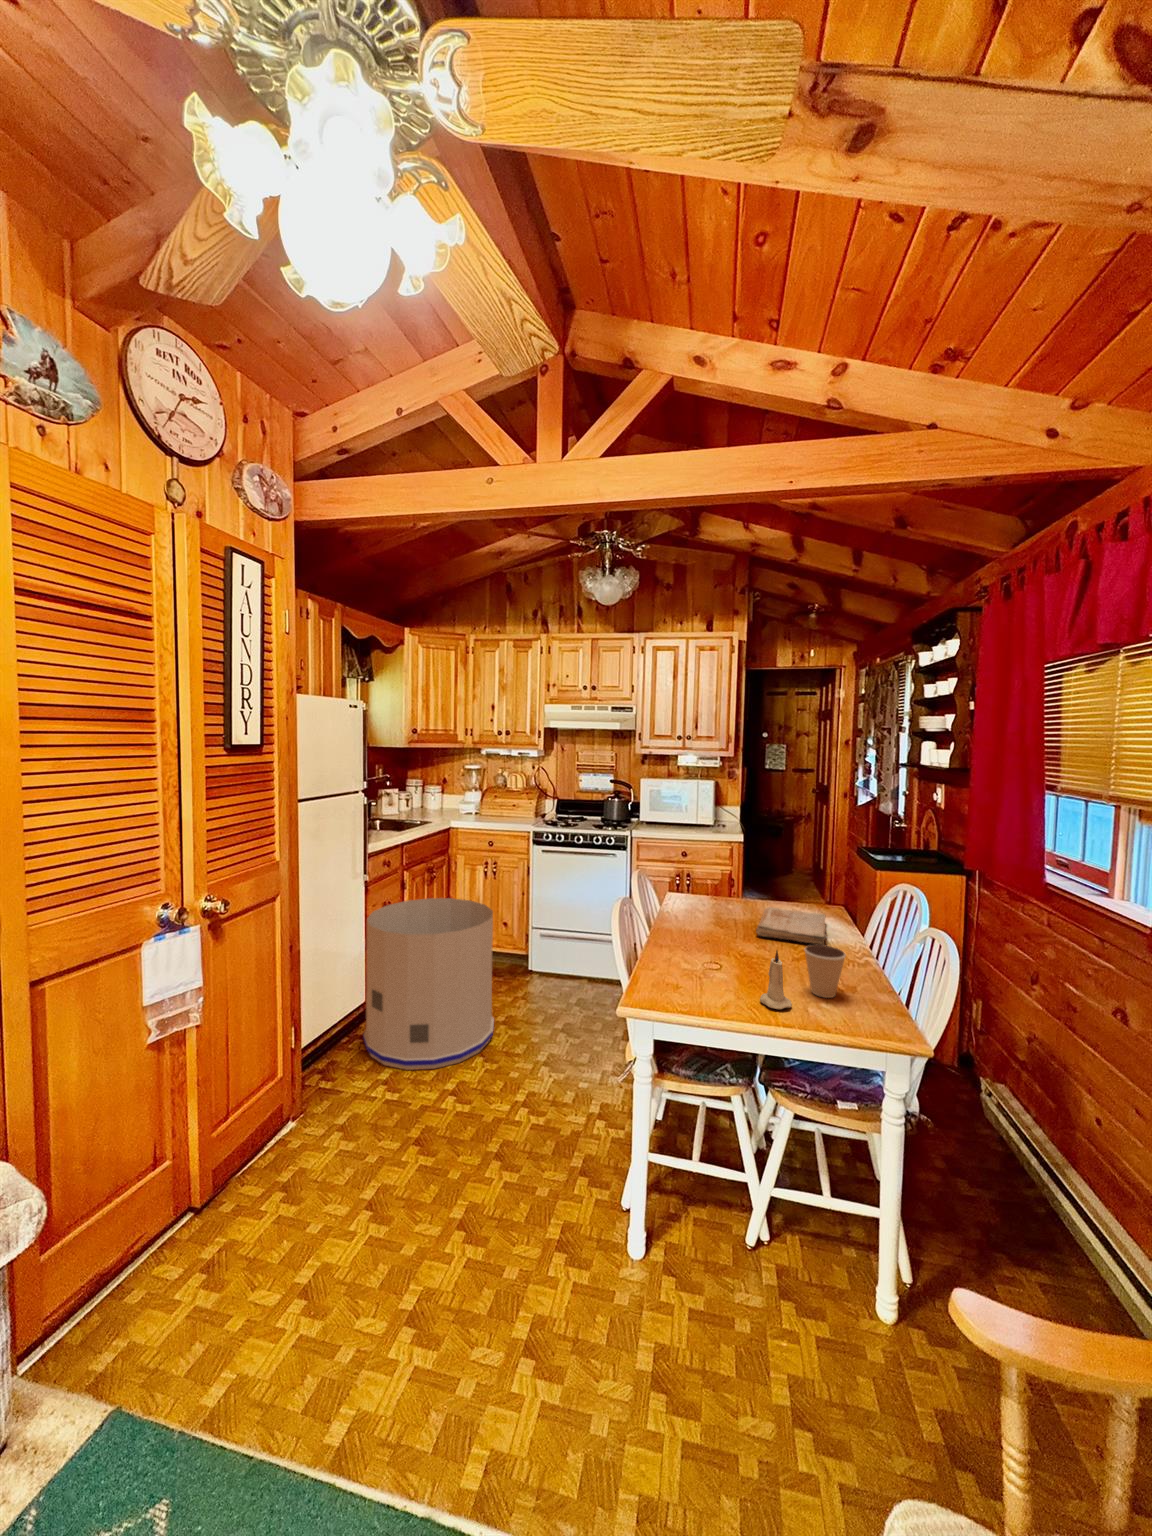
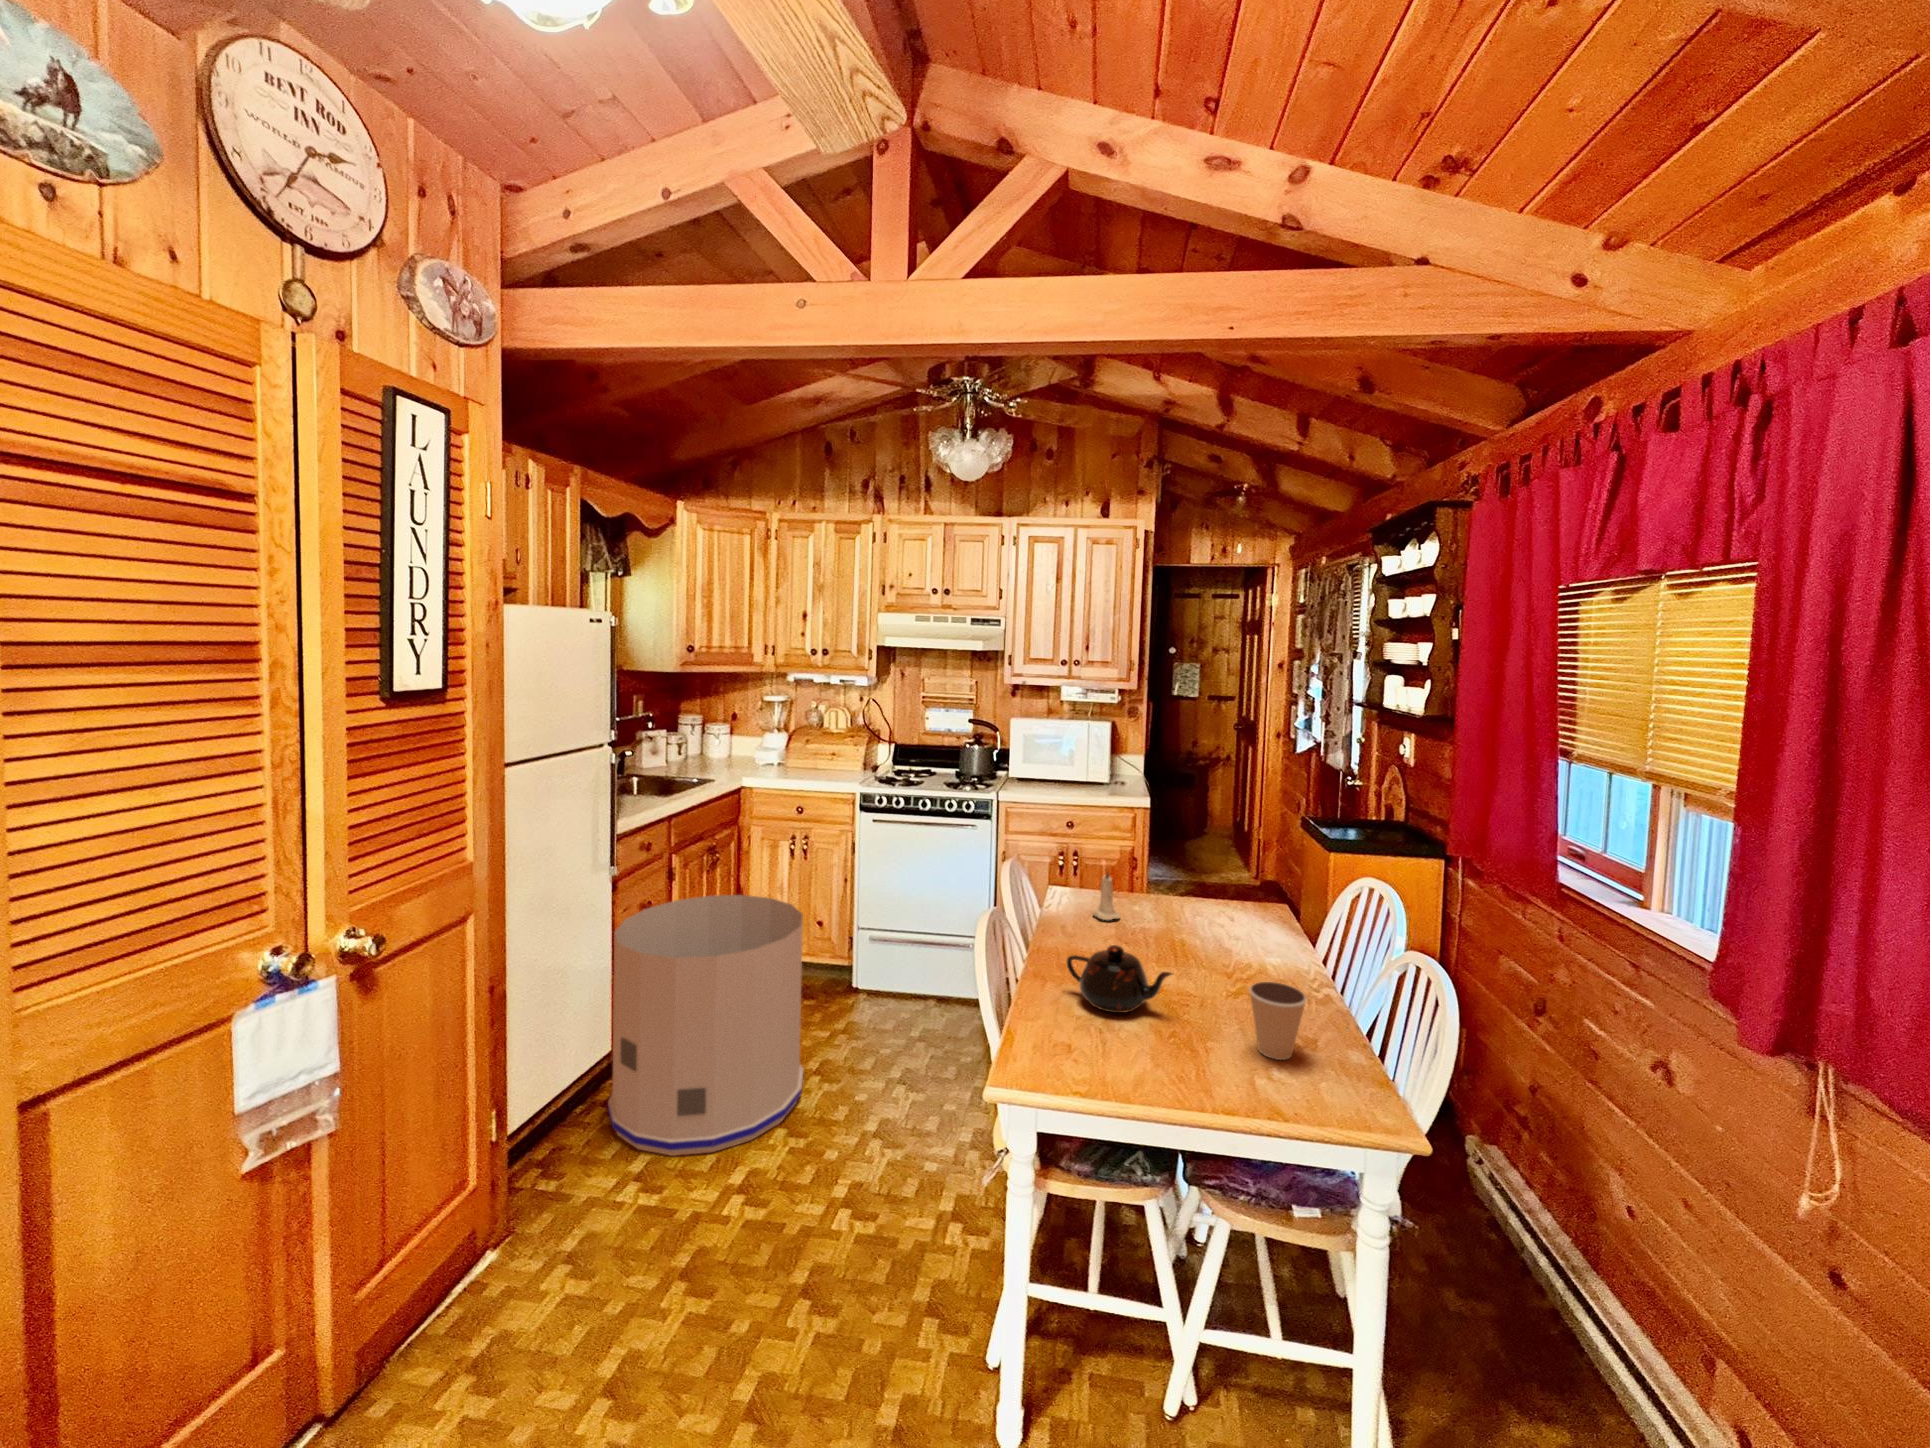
book: present [756,907,827,945] -> none [1176,911,1273,971]
teapot: none [675,921,751,967] -> present [1067,945,1172,1013]
candle: present [760,950,792,1009] -> present [1093,870,1120,920]

